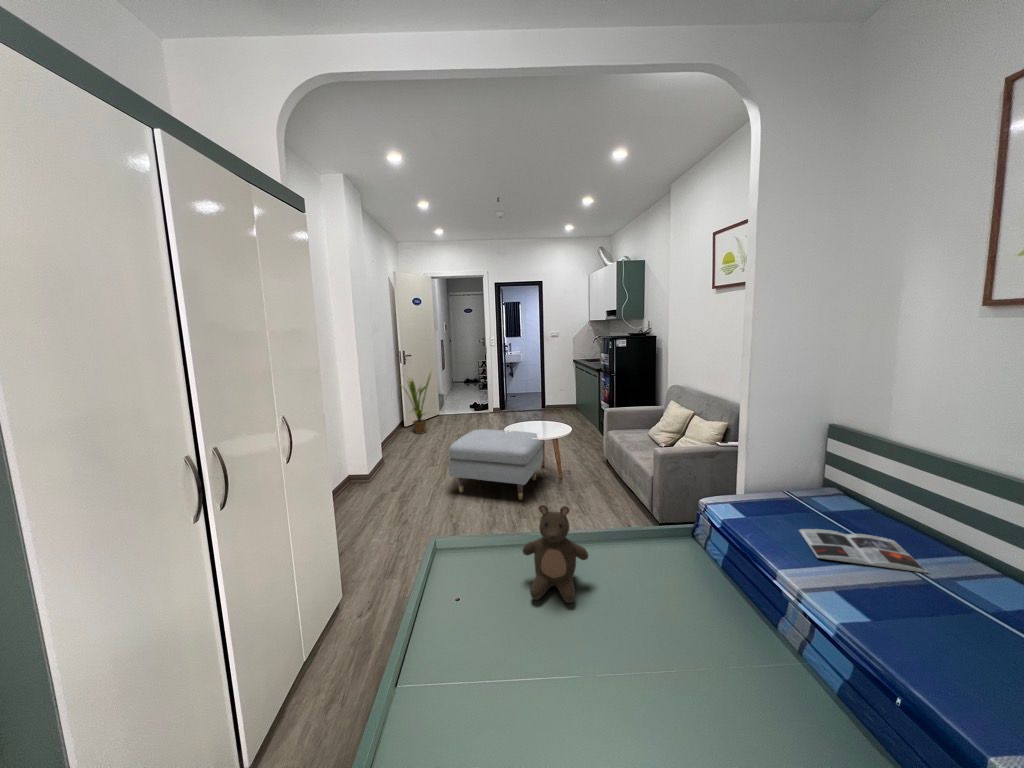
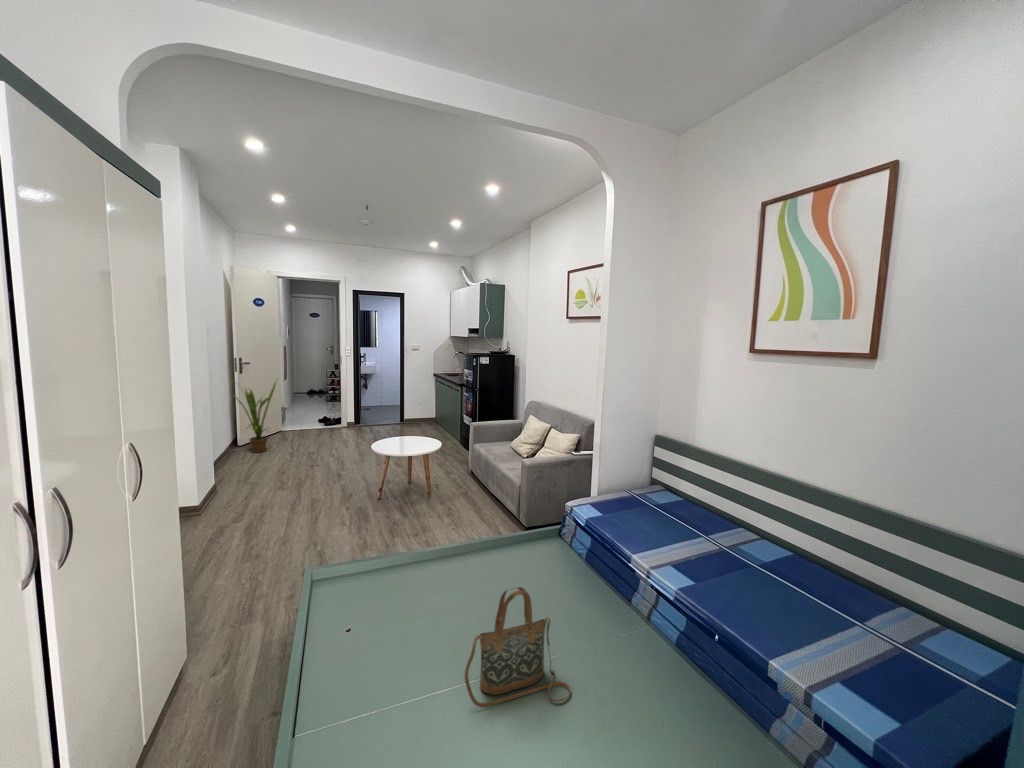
ottoman: present [449,429,544,500] -> none [306,446,413,518]
stuffed bear: present [523,505,588,603] -> none [413,521,479,619]
magazine: present [799,529,928,573] -> none [640,518,722,542]
handbag: none [557,582,678,717] -> present [465,587,571,707]

